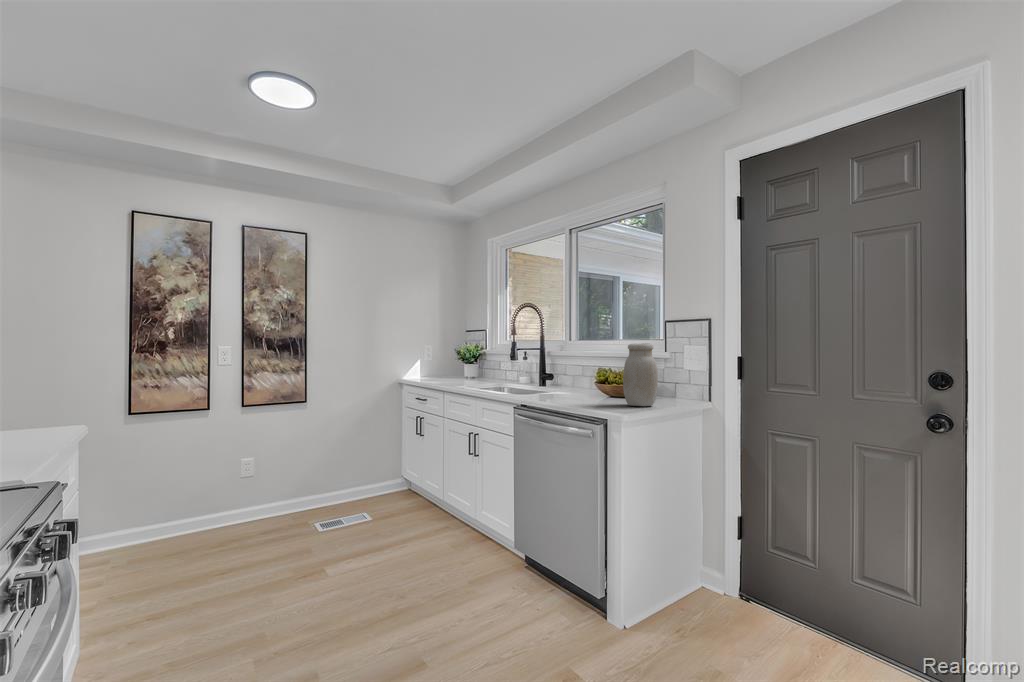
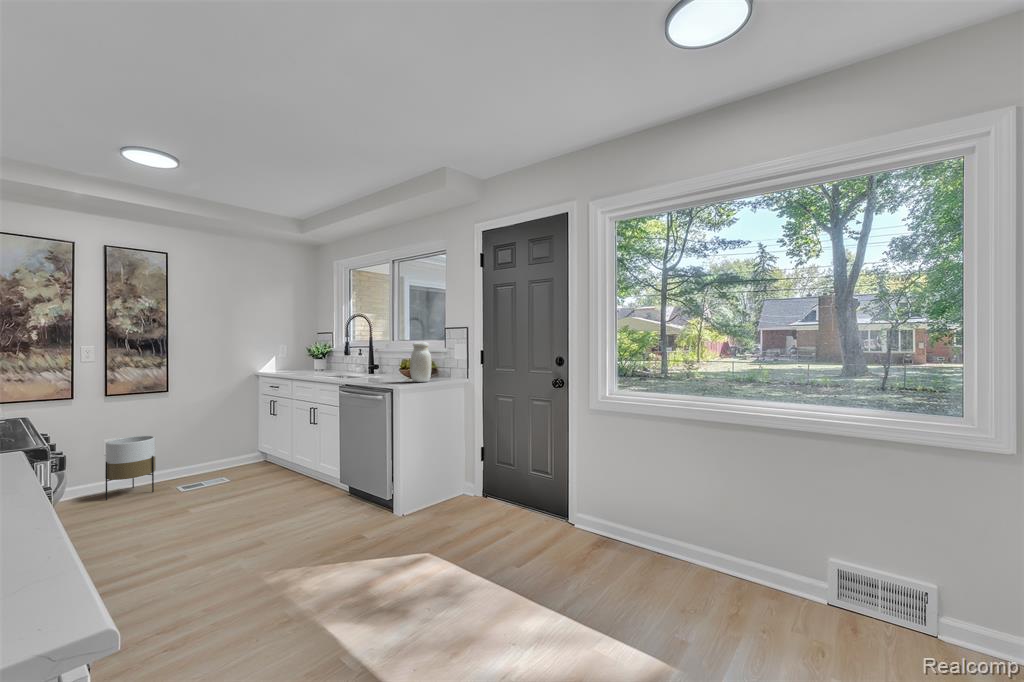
planter: none [240,456,291,534] -> present [105,436,156,500]

